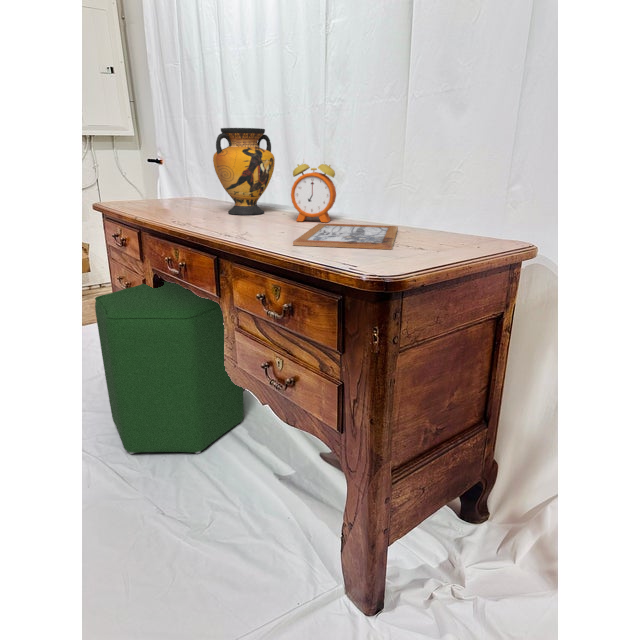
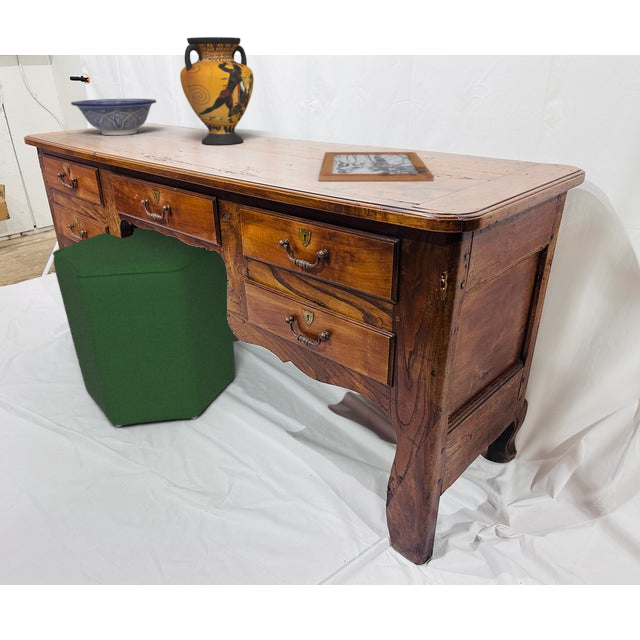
alarm clock: present [291,164,336,222] -> none [284,68,335,150]
decorative bowl: none [133,176,203,205] -> present [71,99,156,135]

